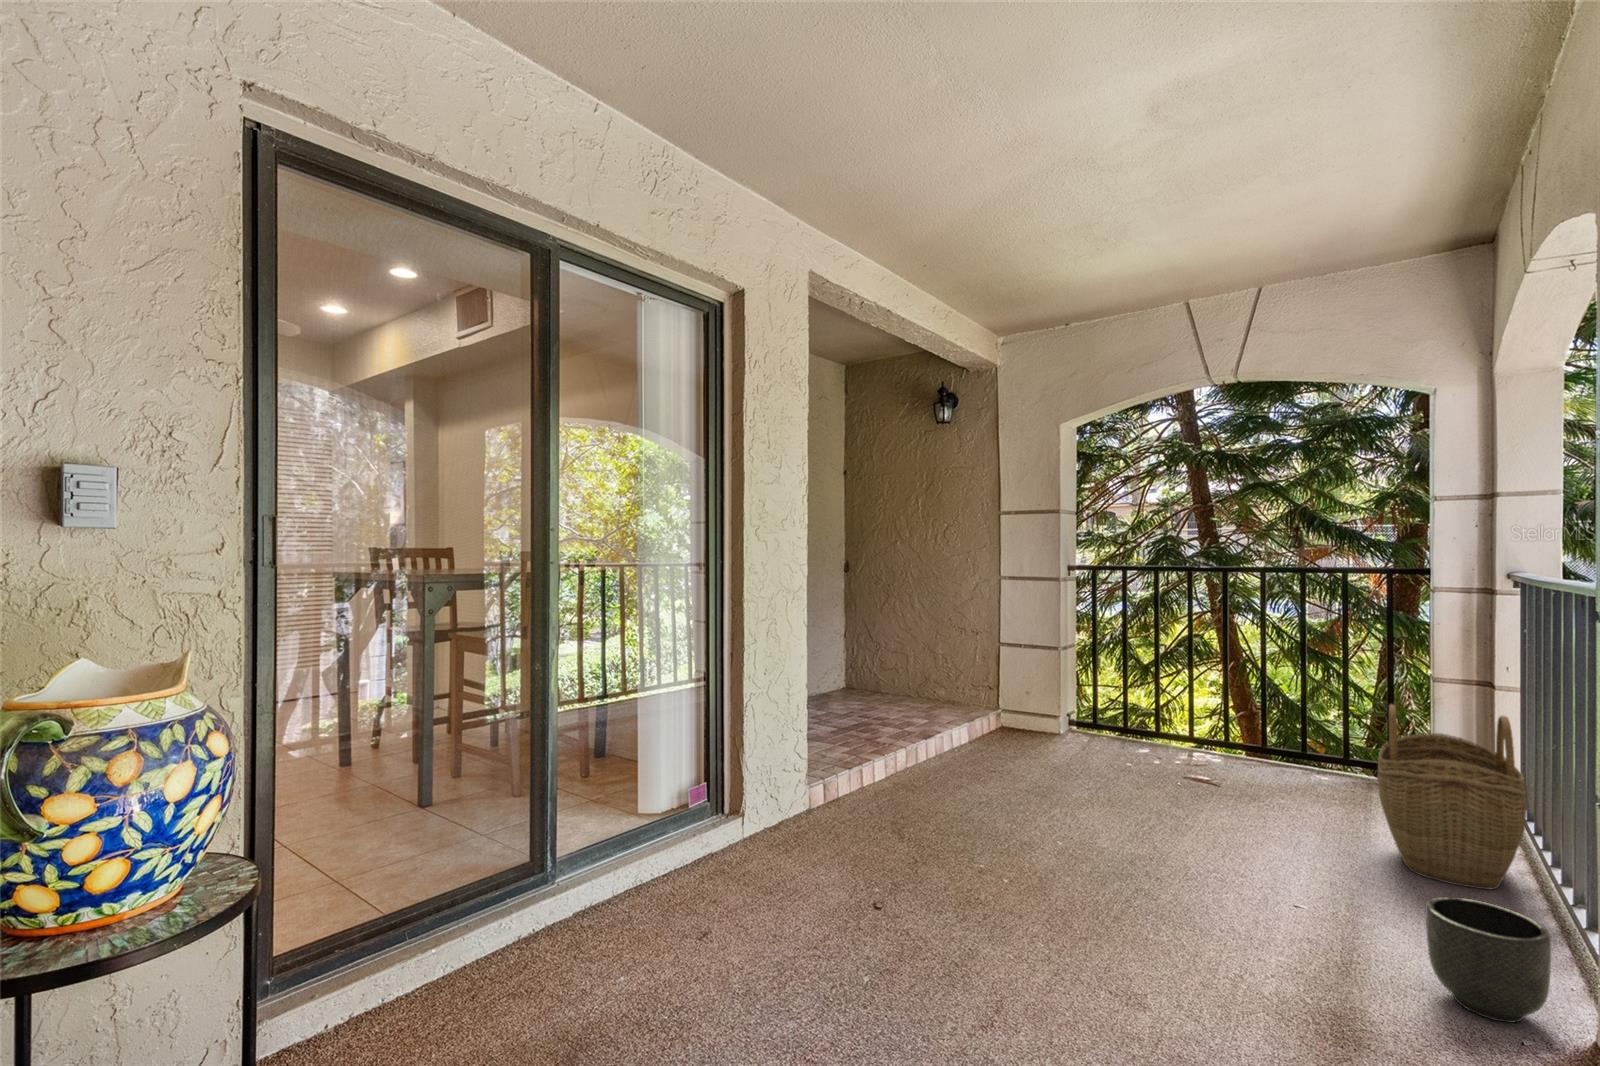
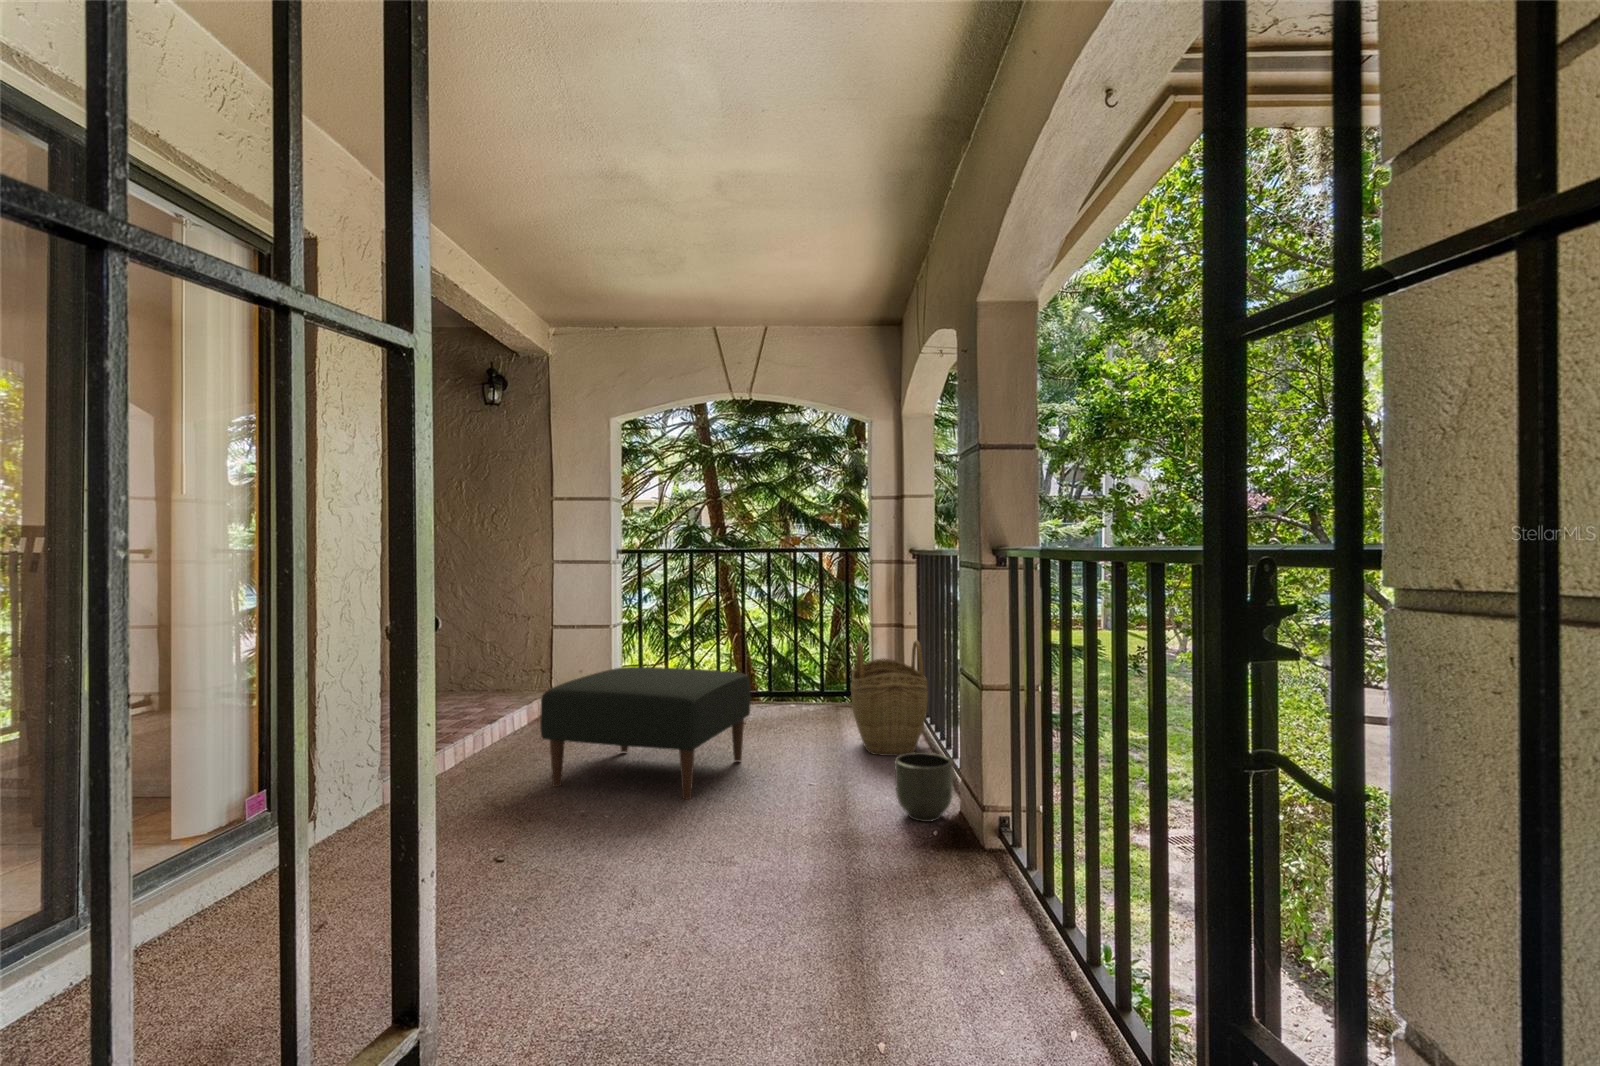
ottoman: none [952,700,1210,874] -> present [540,667,751,799]

